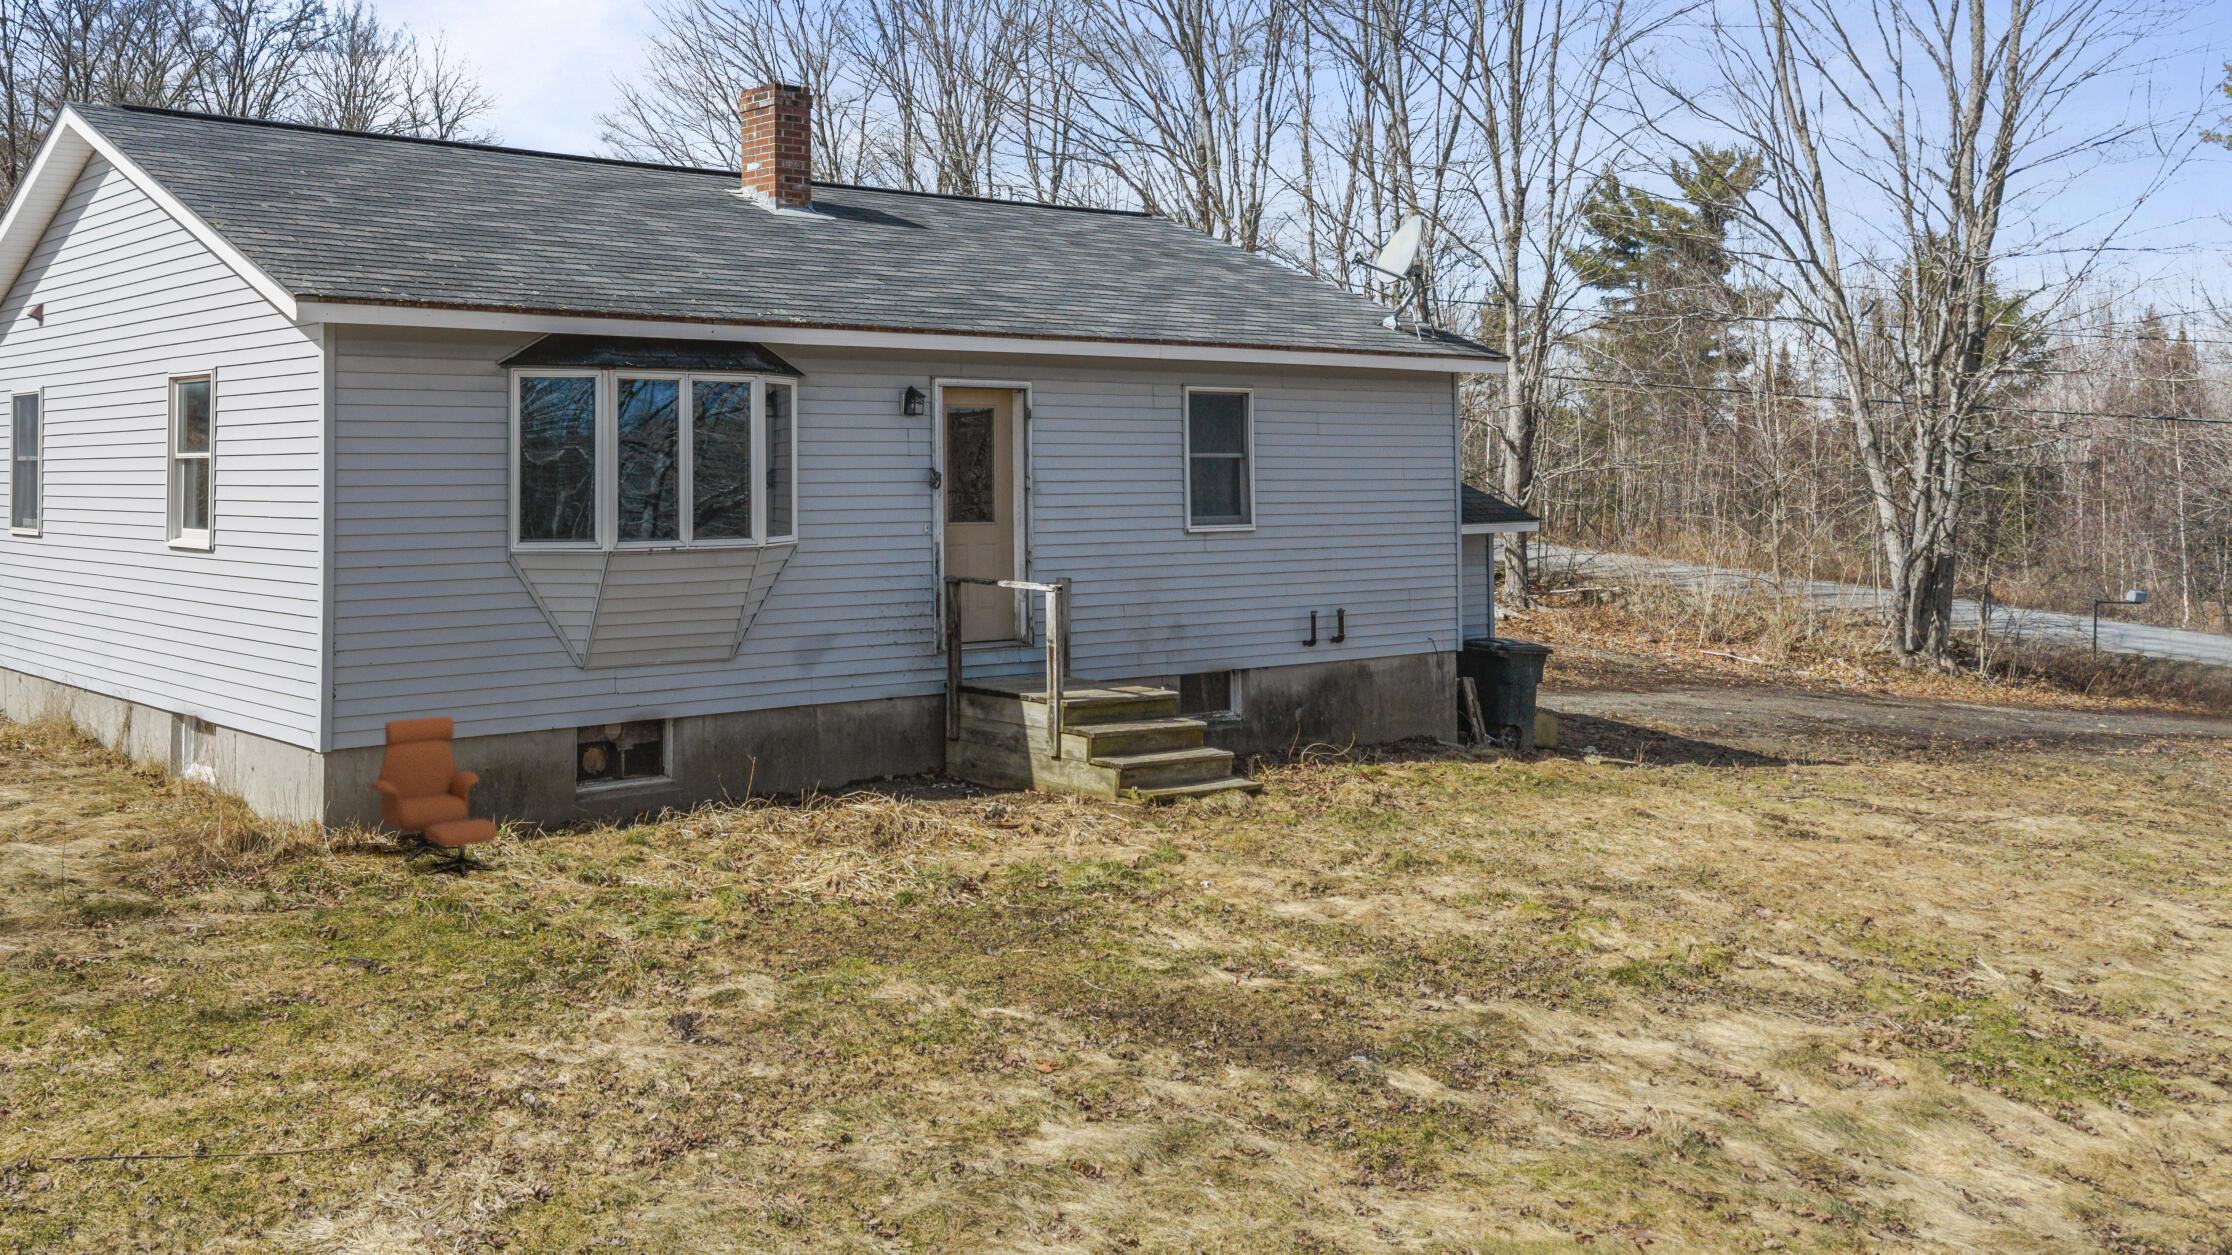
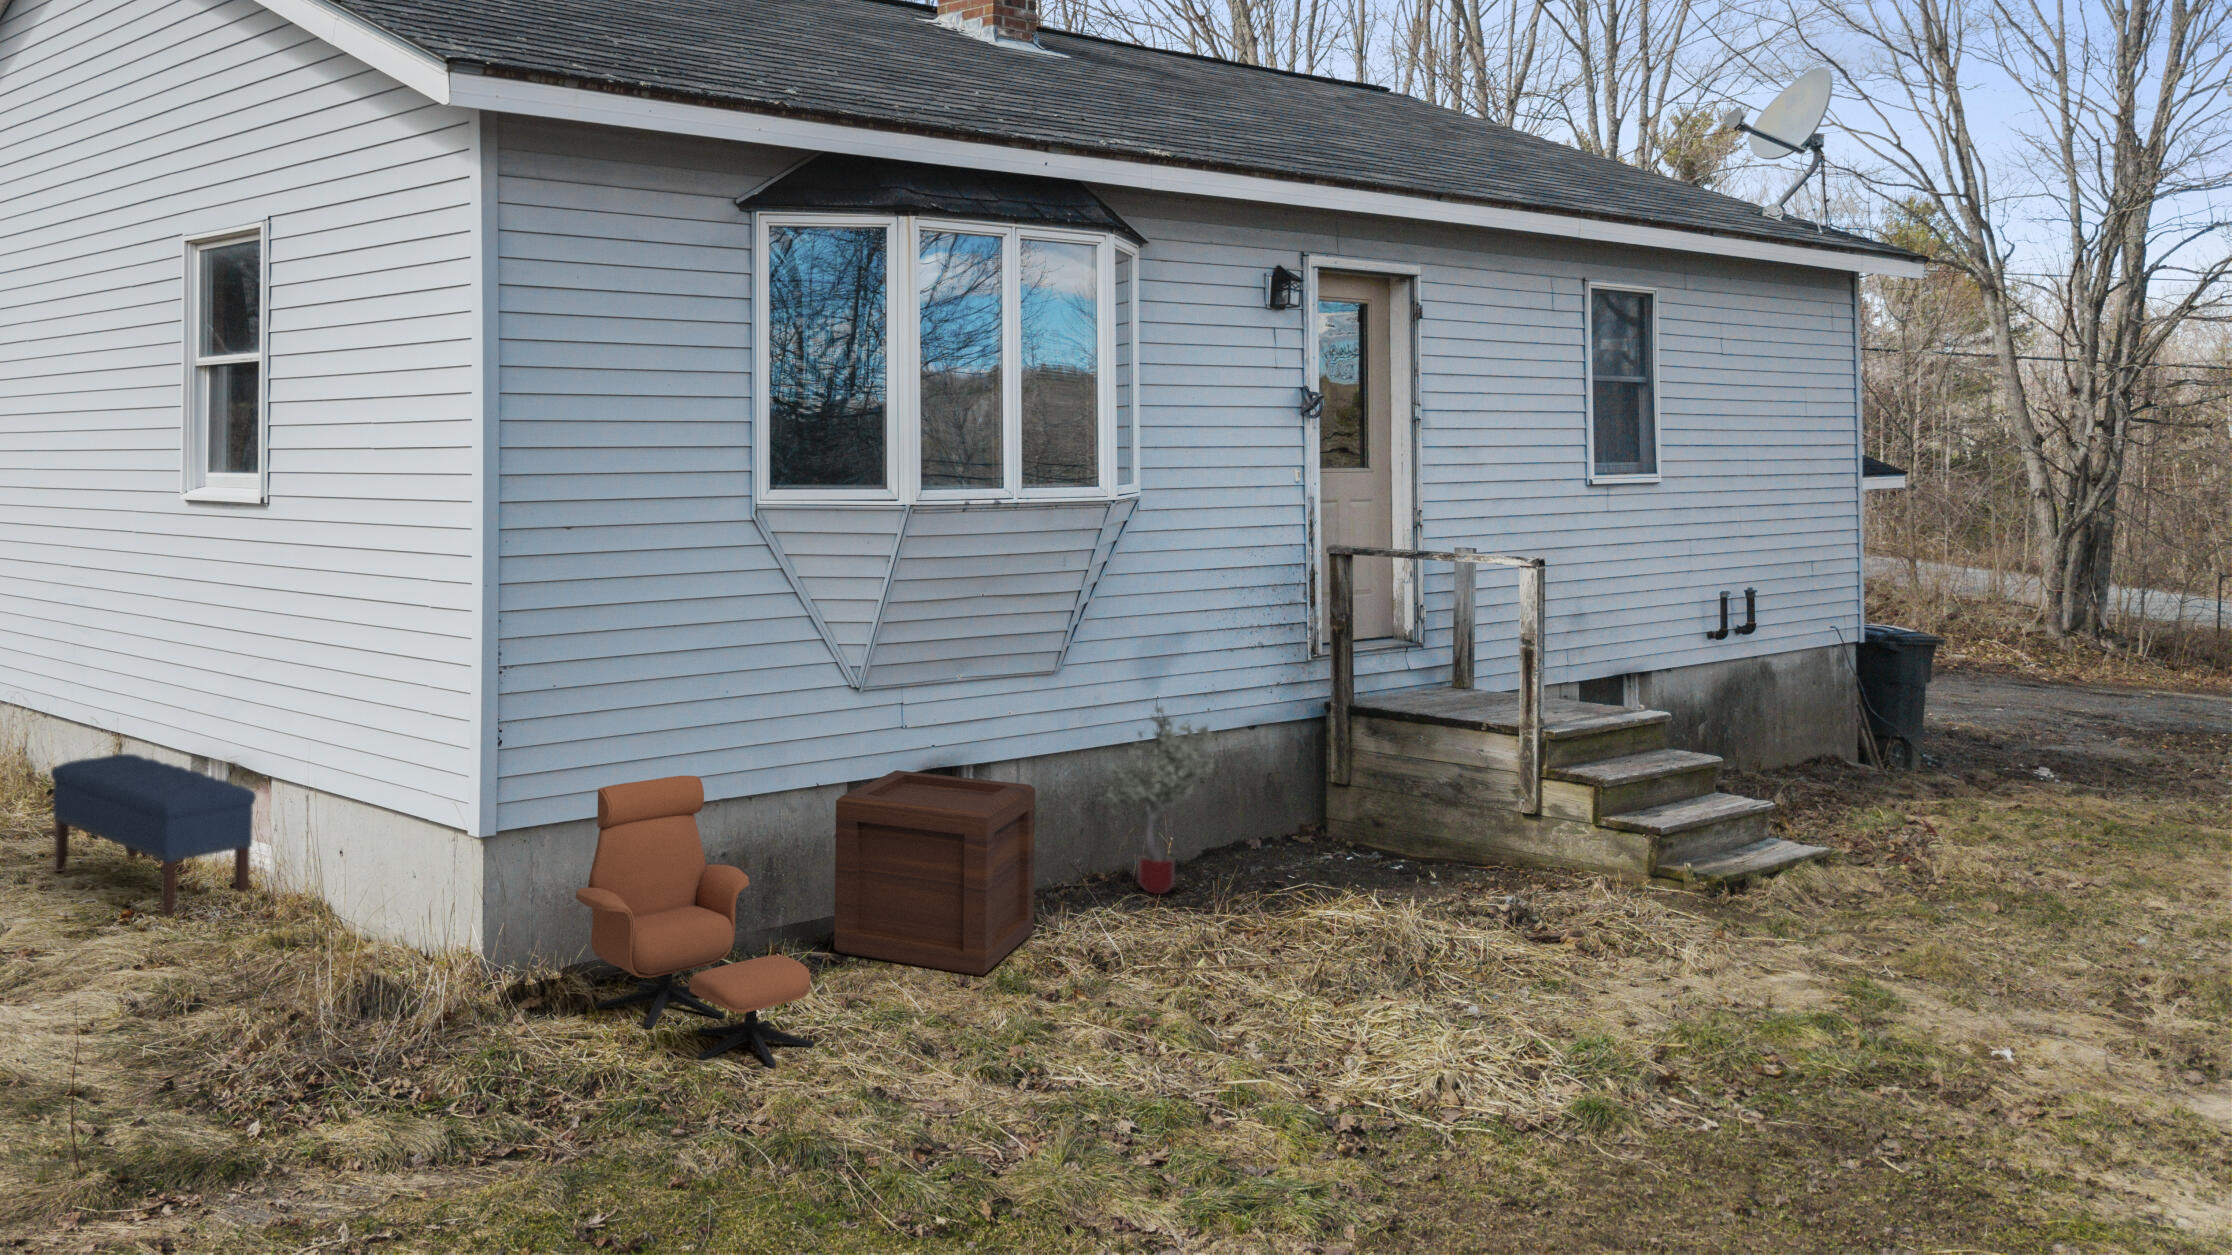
potted tree: none [745,683,831,807] -> present [1099,707,1214,894]
bench: none [80,709,205,808] -> present [51,754,256,918]
watering can: present [1534,713,1558,749] -> none [1947,708,1981,764]
wooden crate: none [547,721,683,843] -> present [834,770,1035,976]

